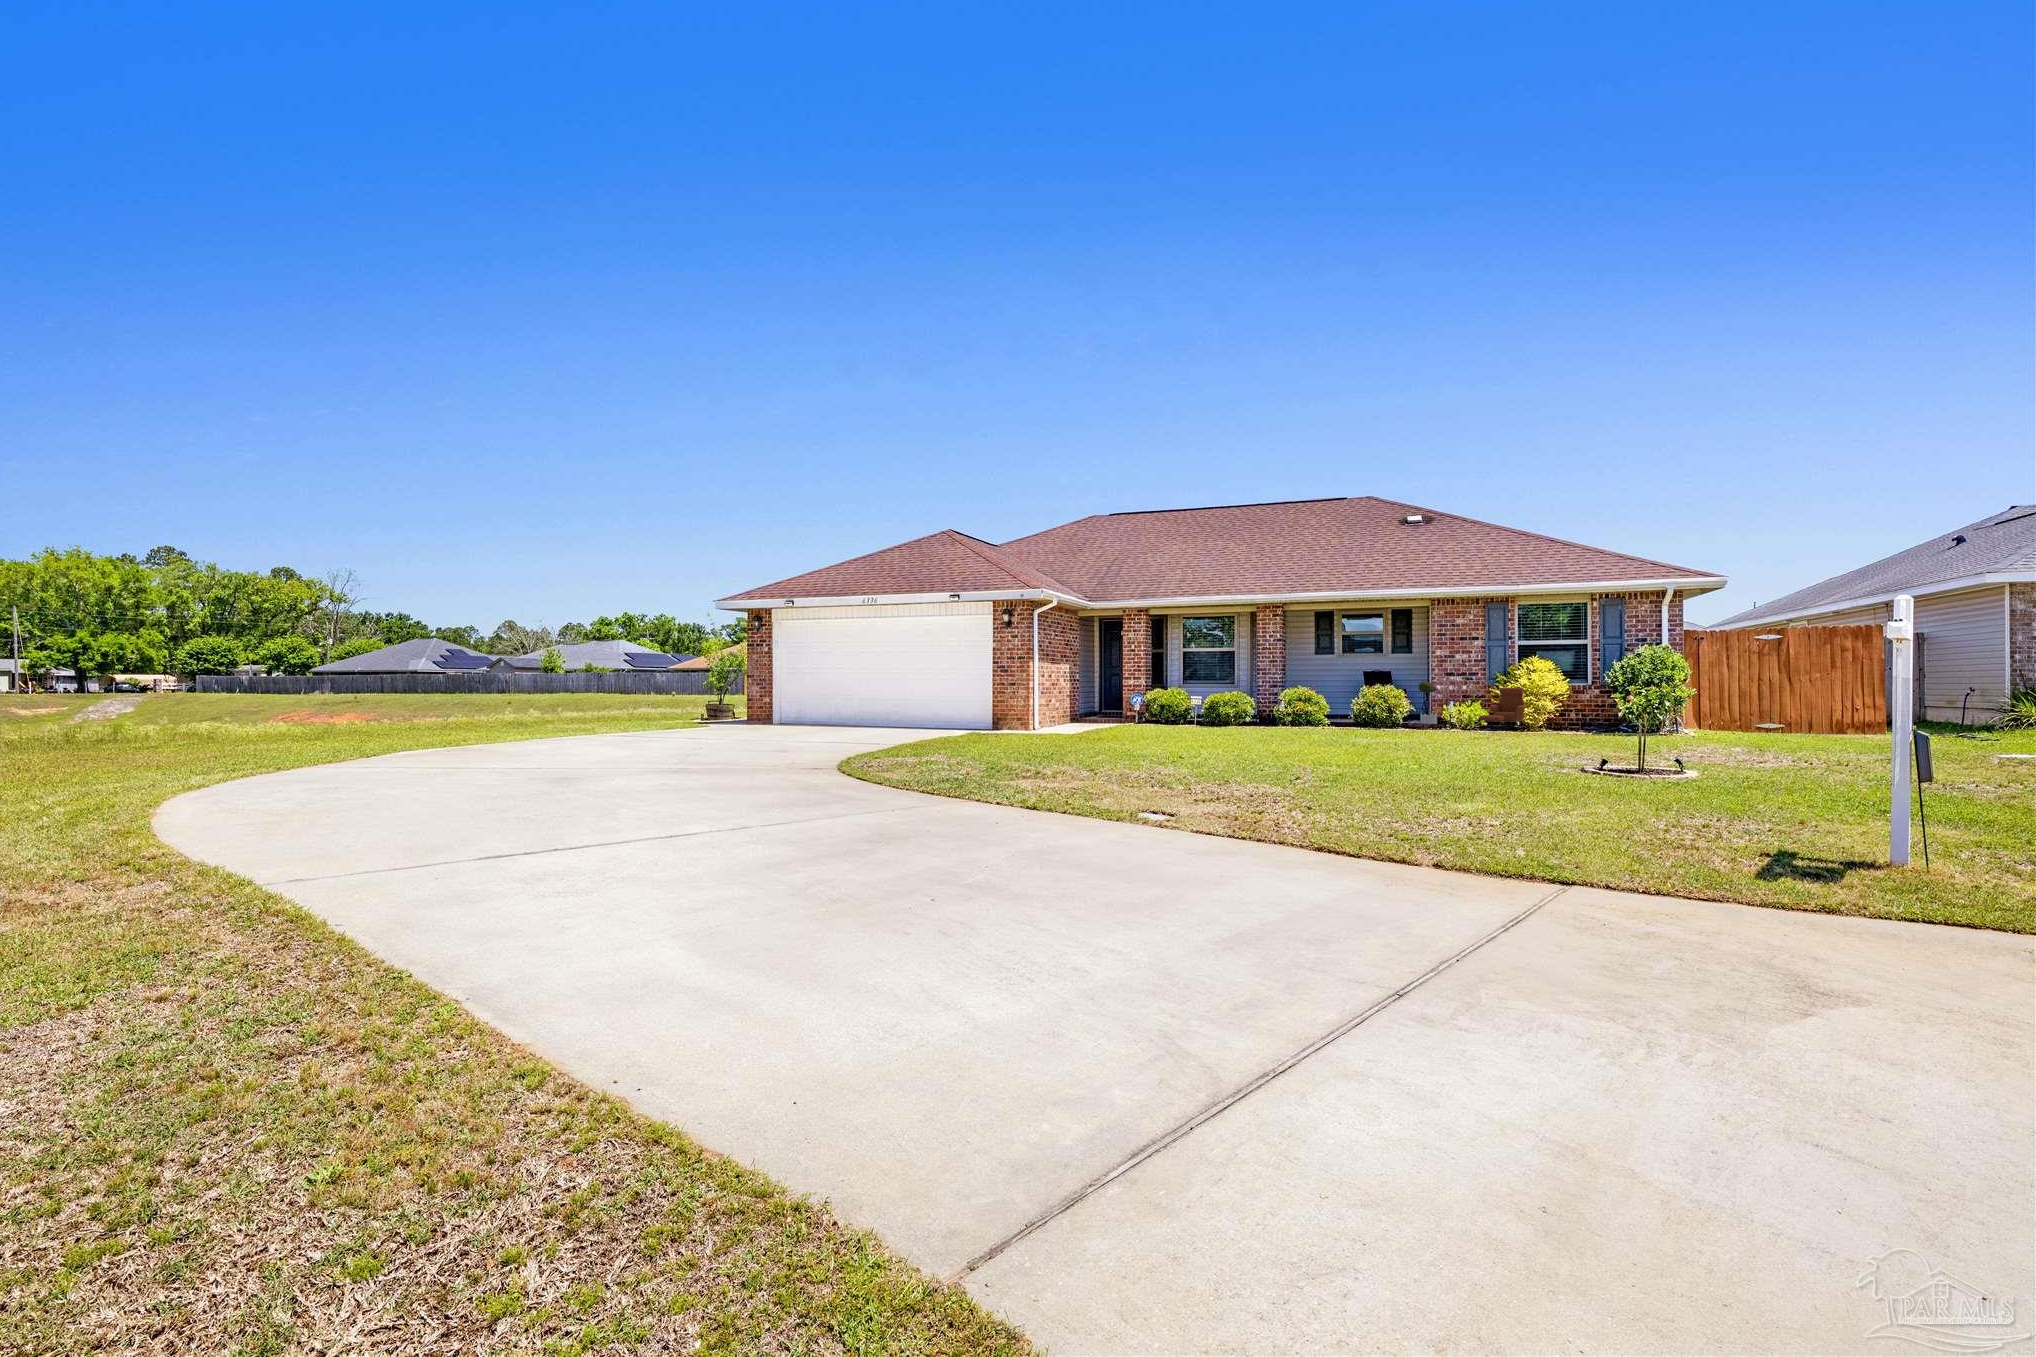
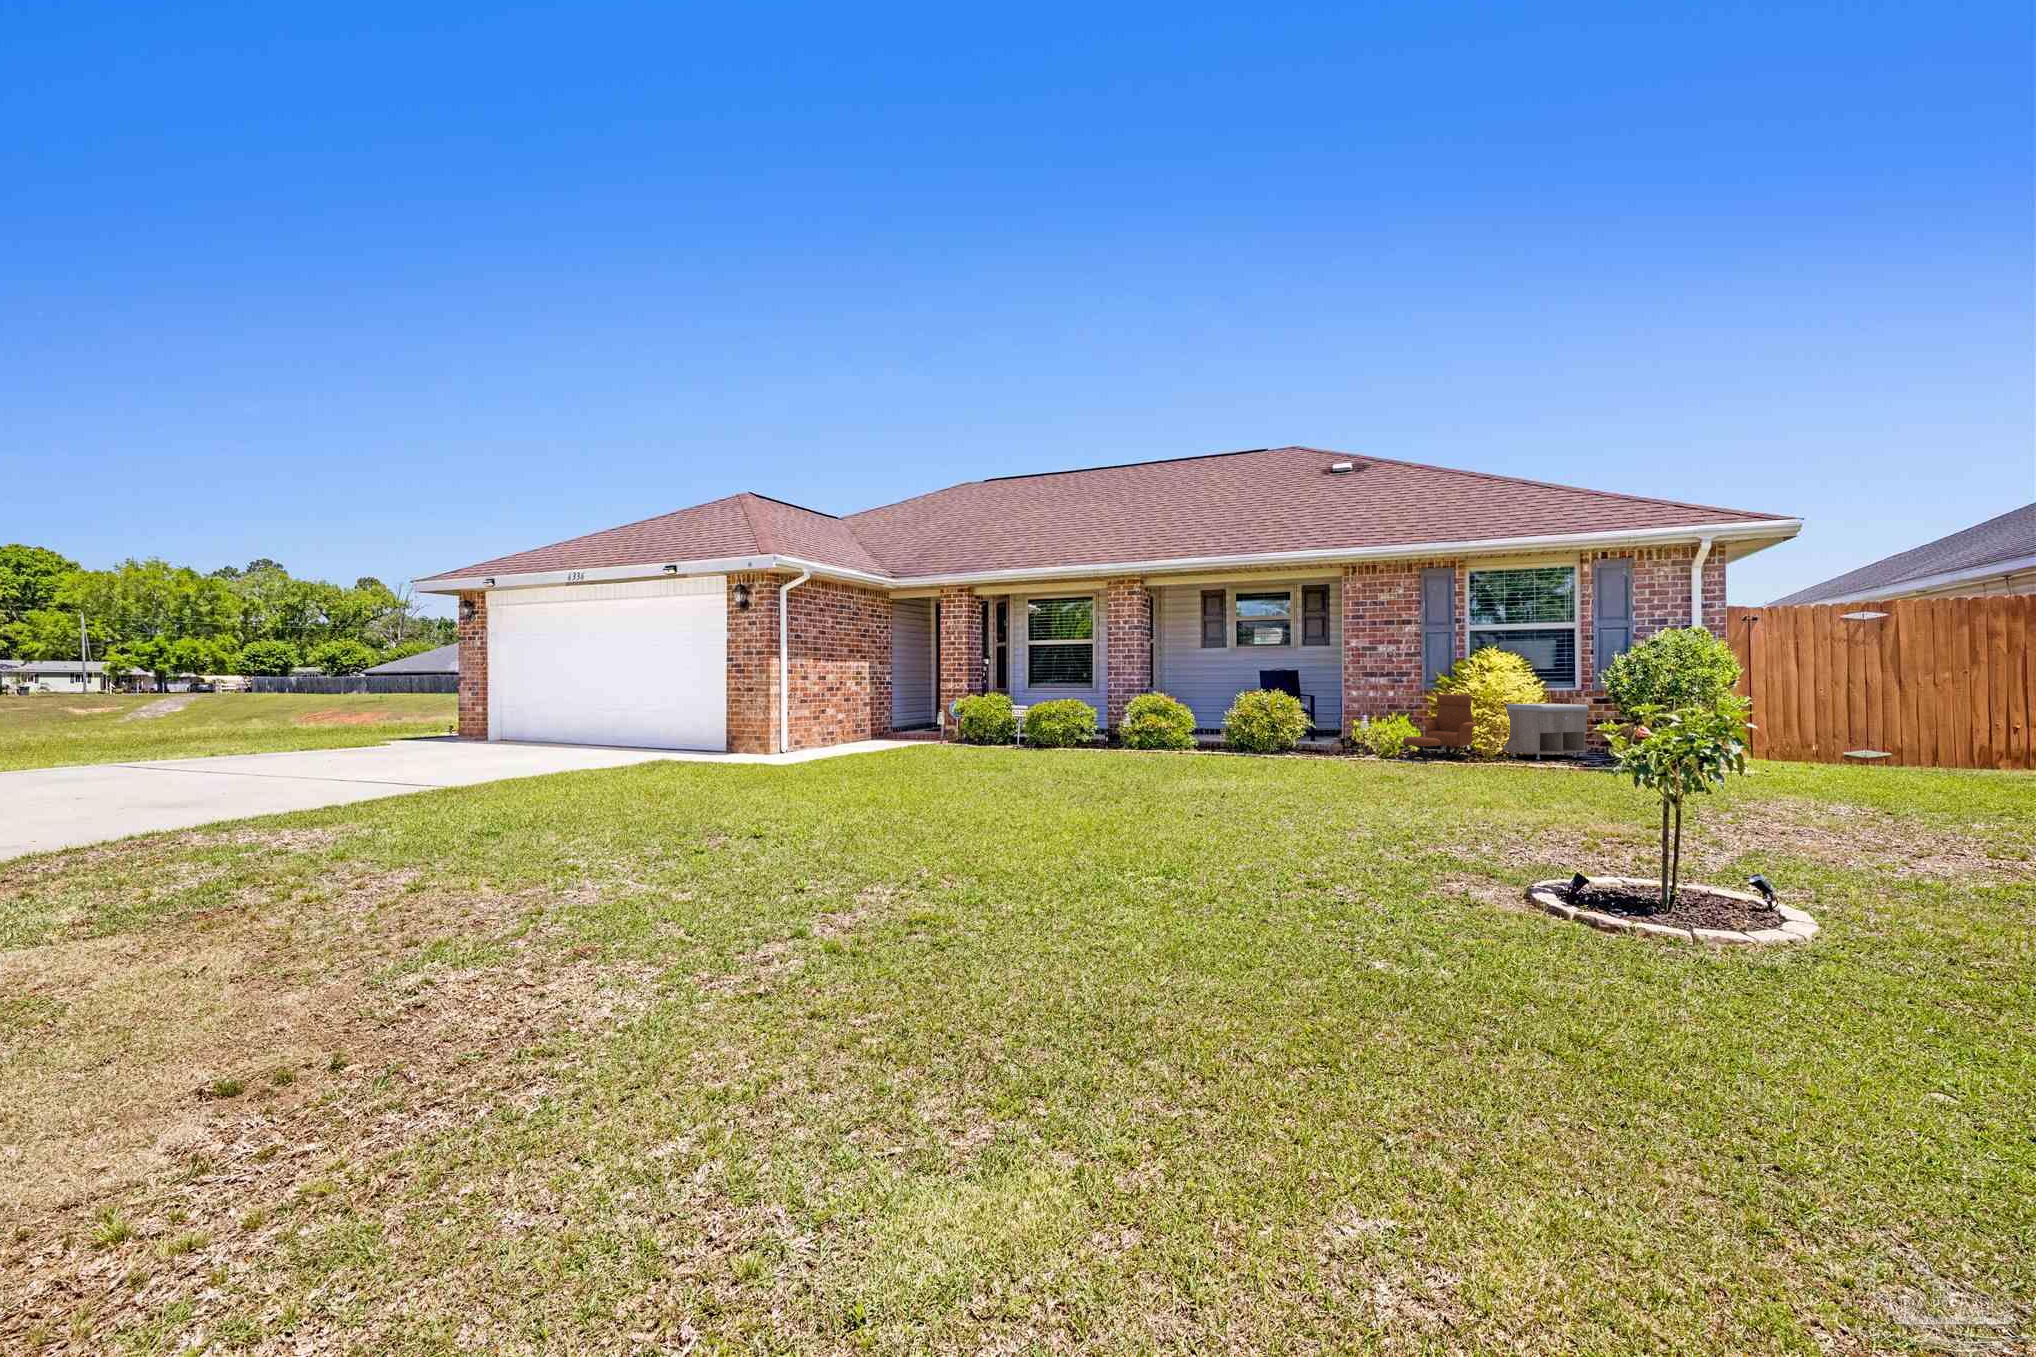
potted tree: present [1418,681,1438,724] -> none [1322,683,1351,747]
storage bench: none [1543,694,1597,729] -> present [1503,704,1589,759]

